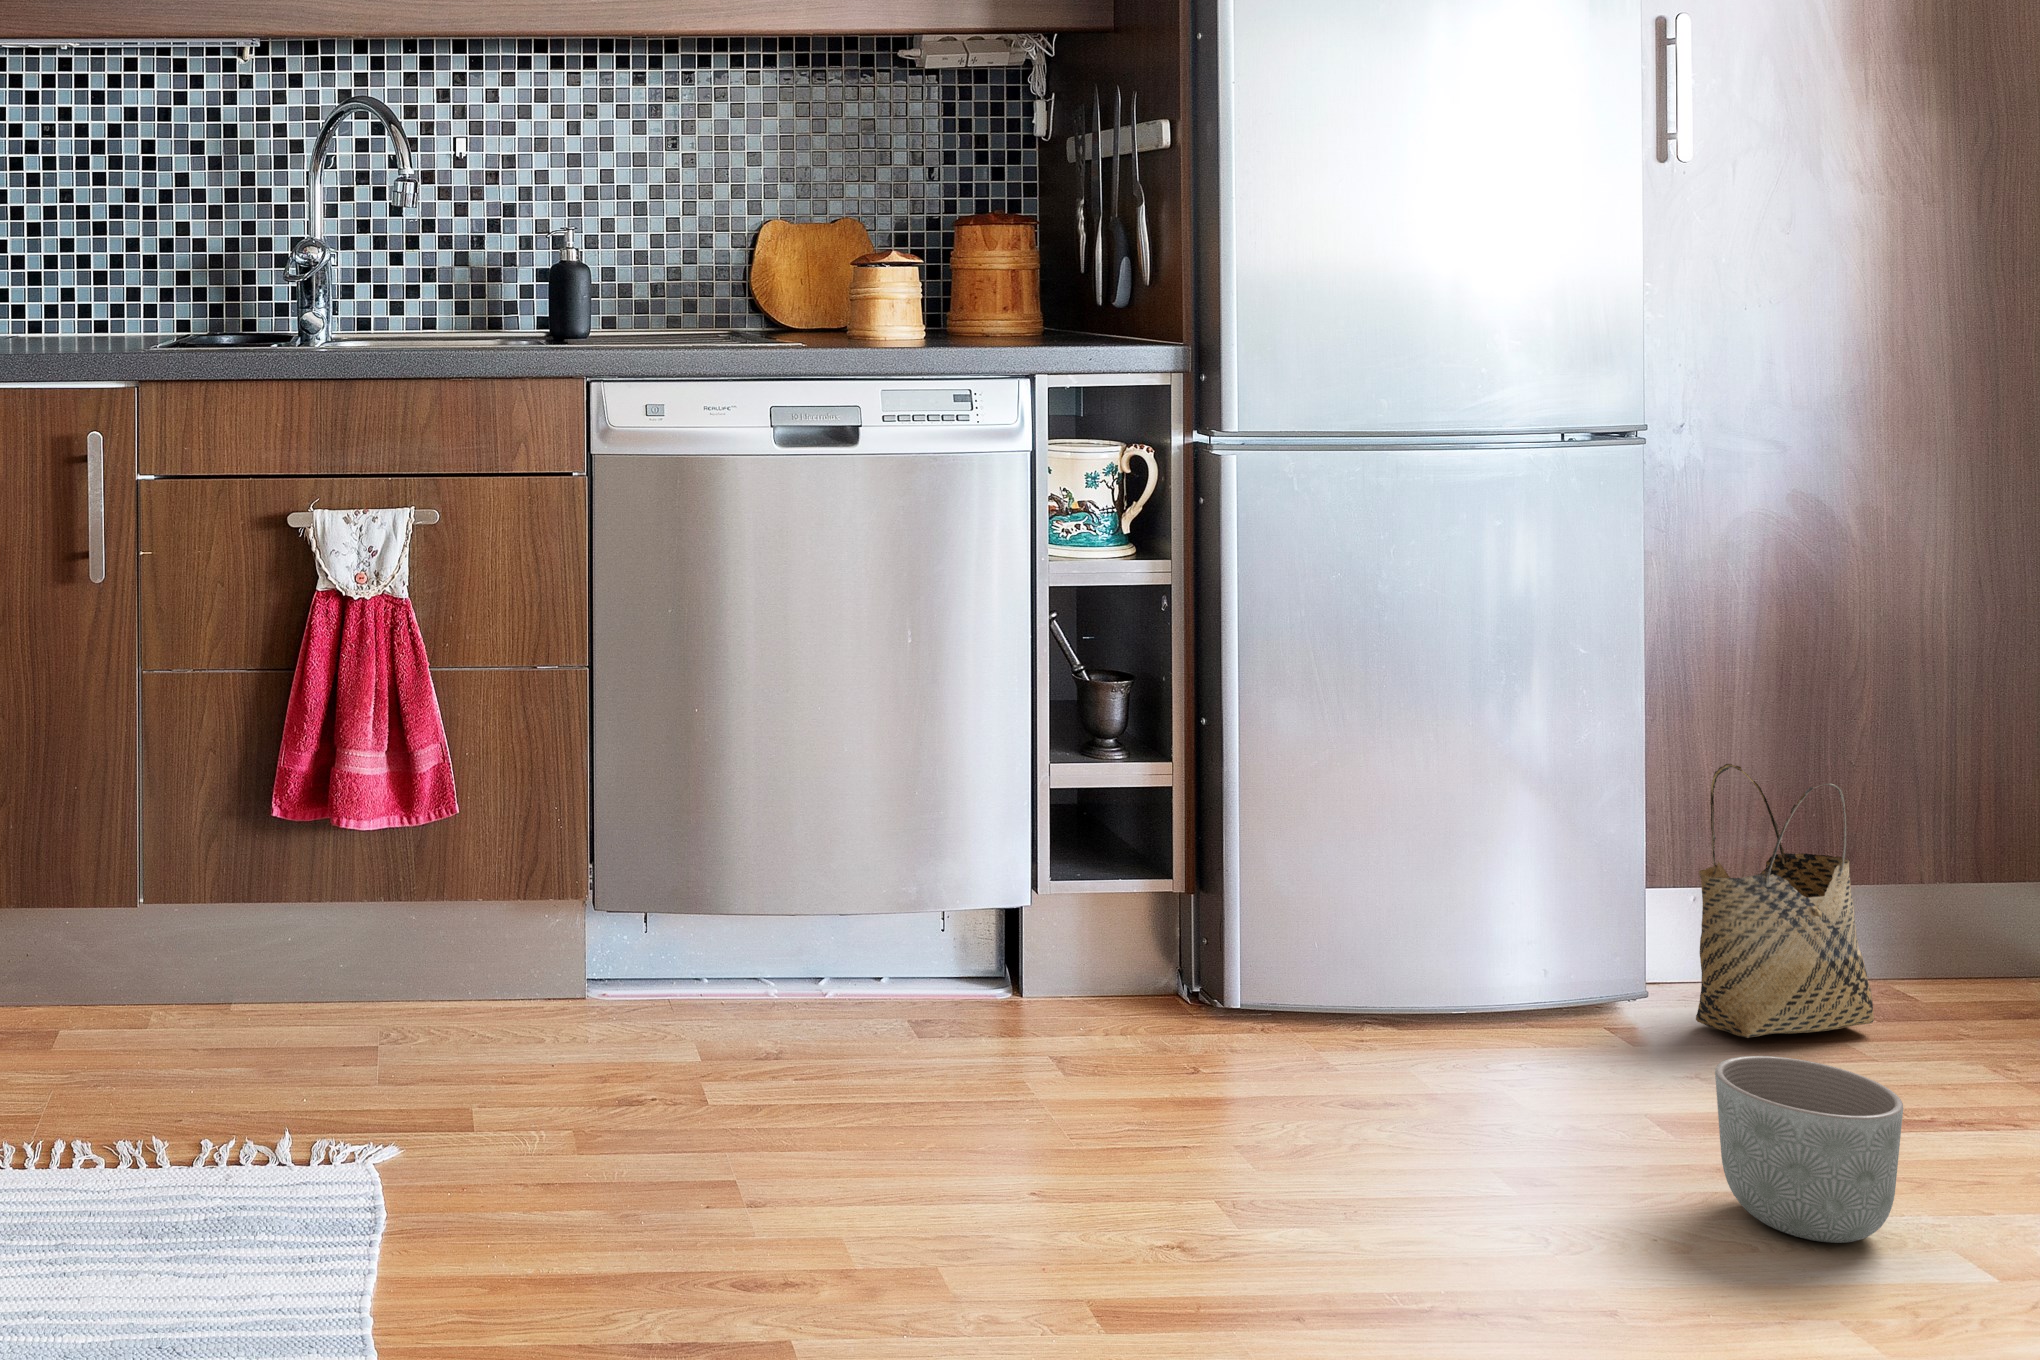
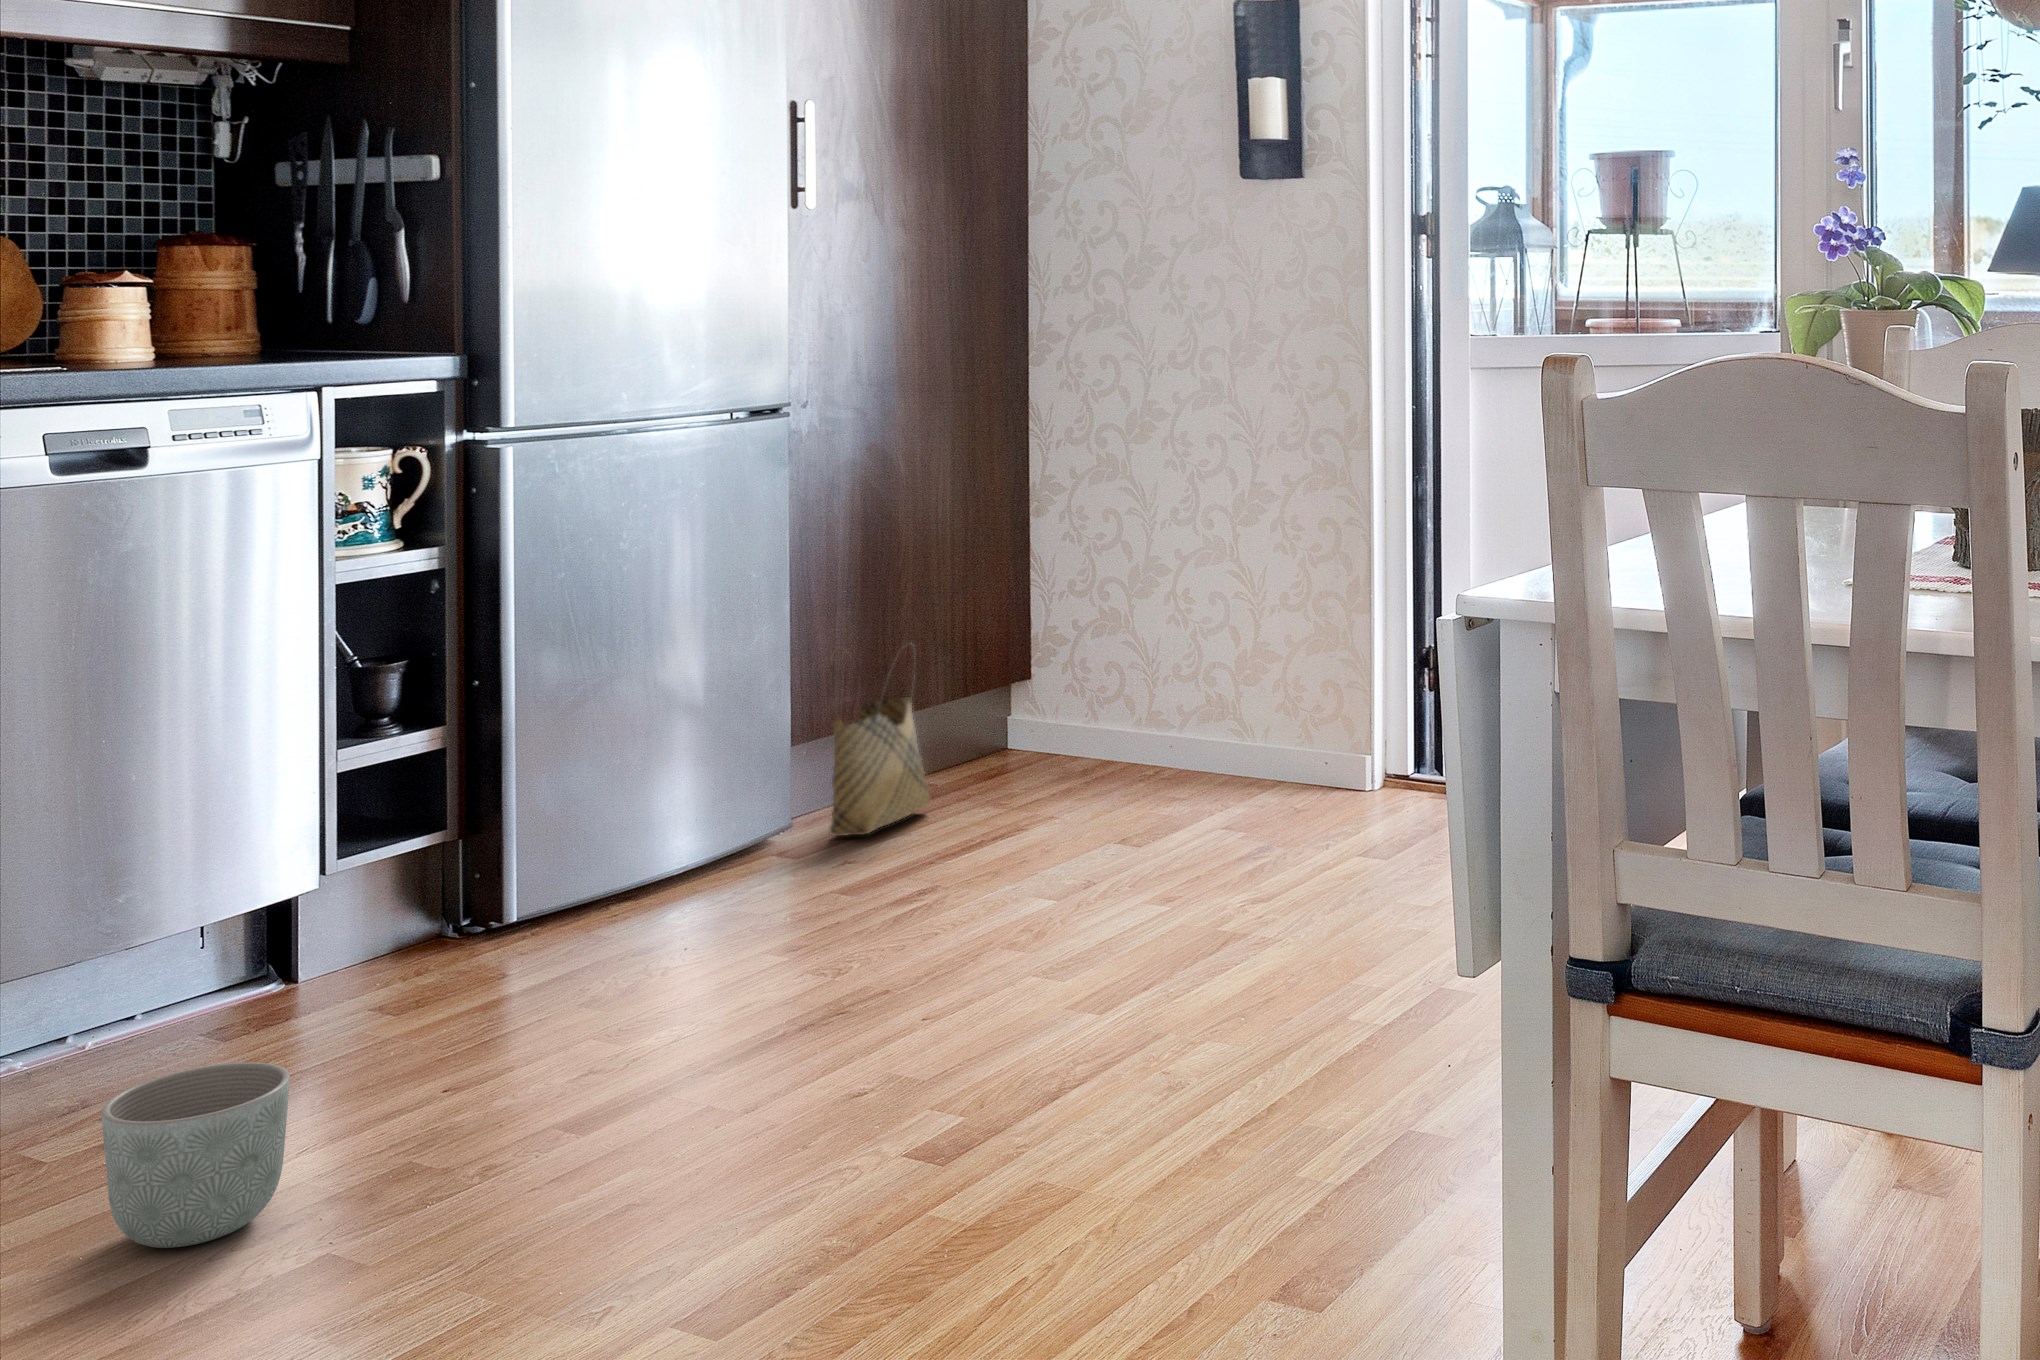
planter: present [1715,1056,1903,1243] -> present [101,1062,290,1248]

